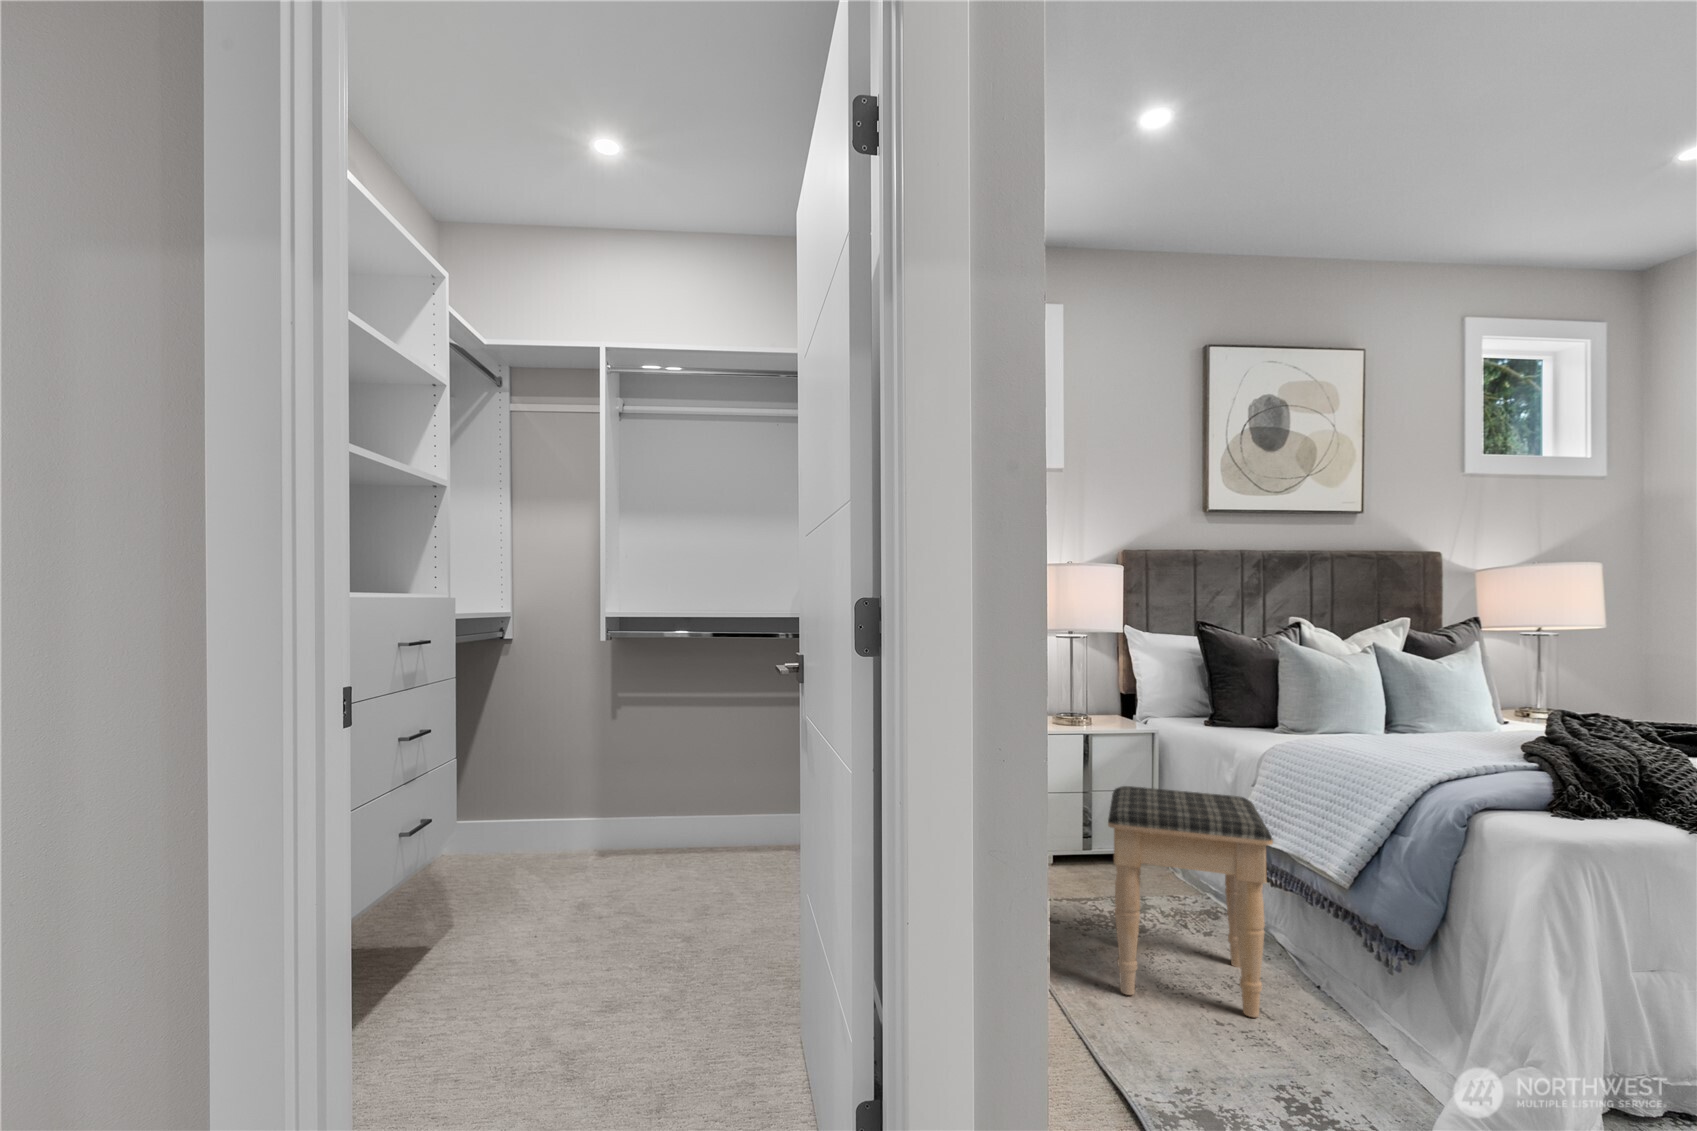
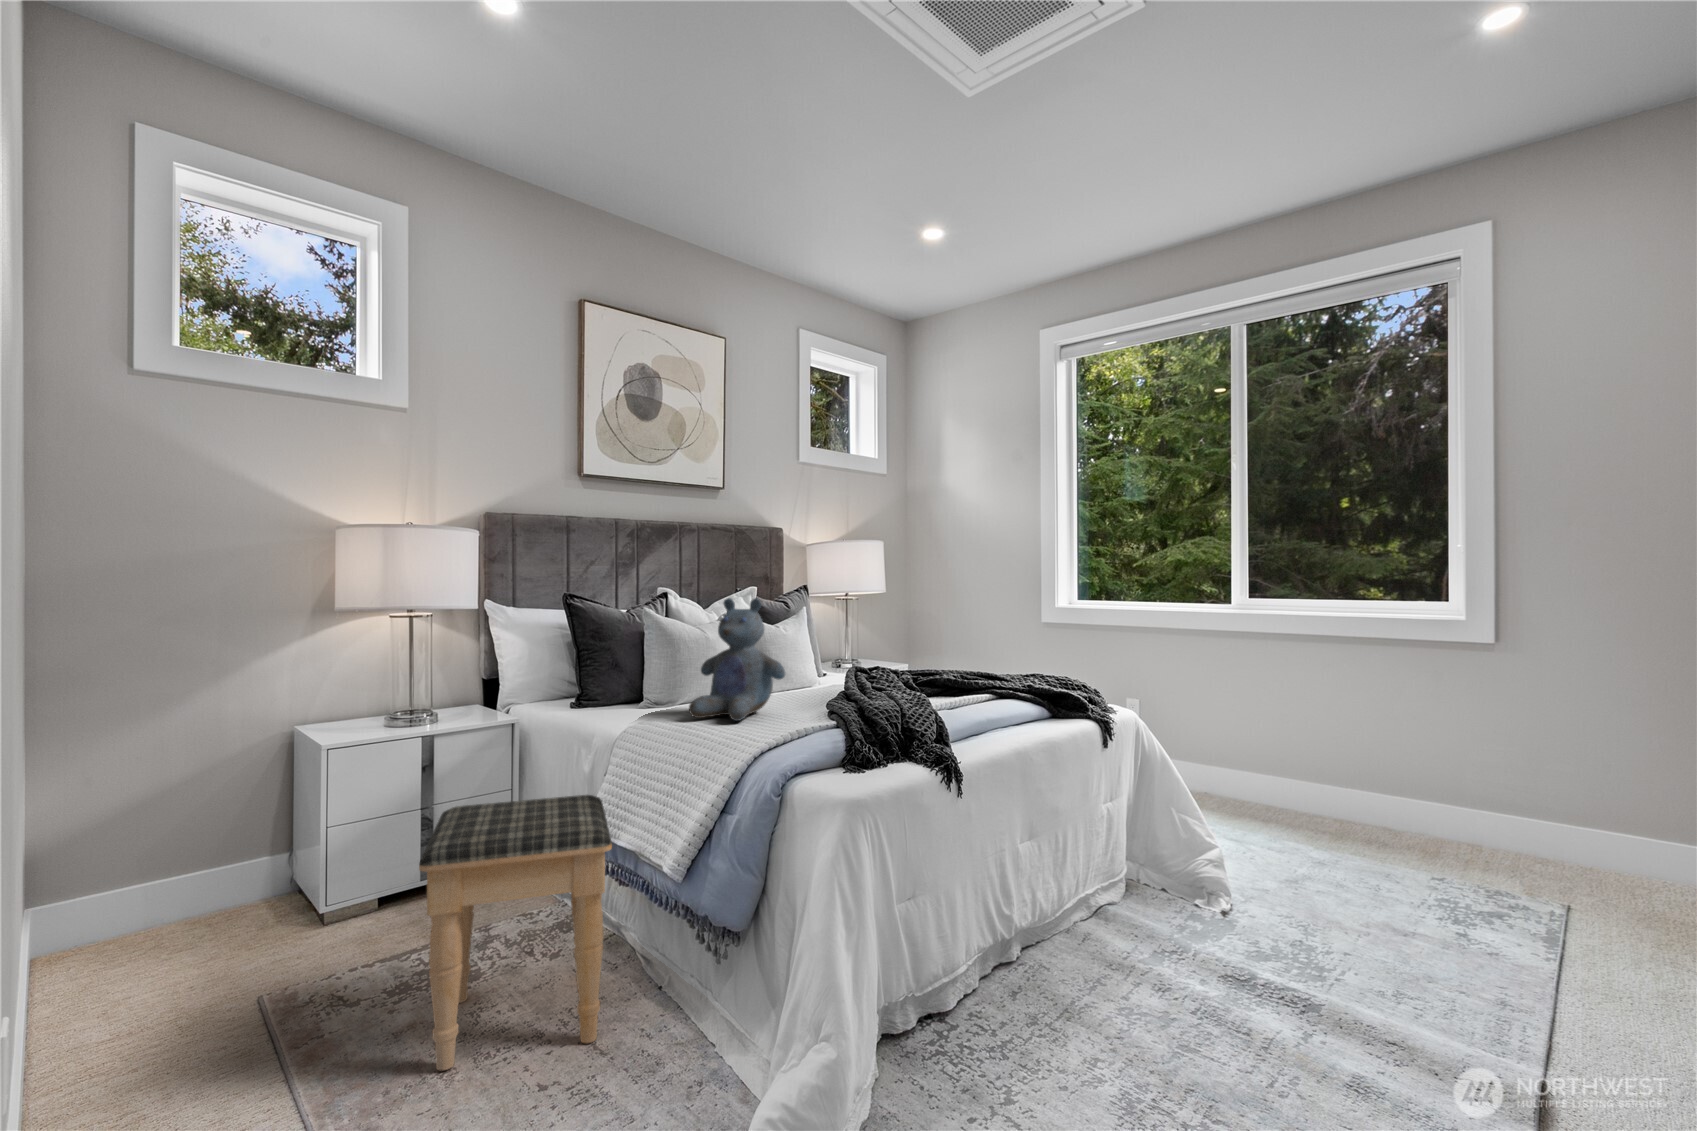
stuffed bear: none [1343,624,1462,748] -> present [689,598,785,721]

